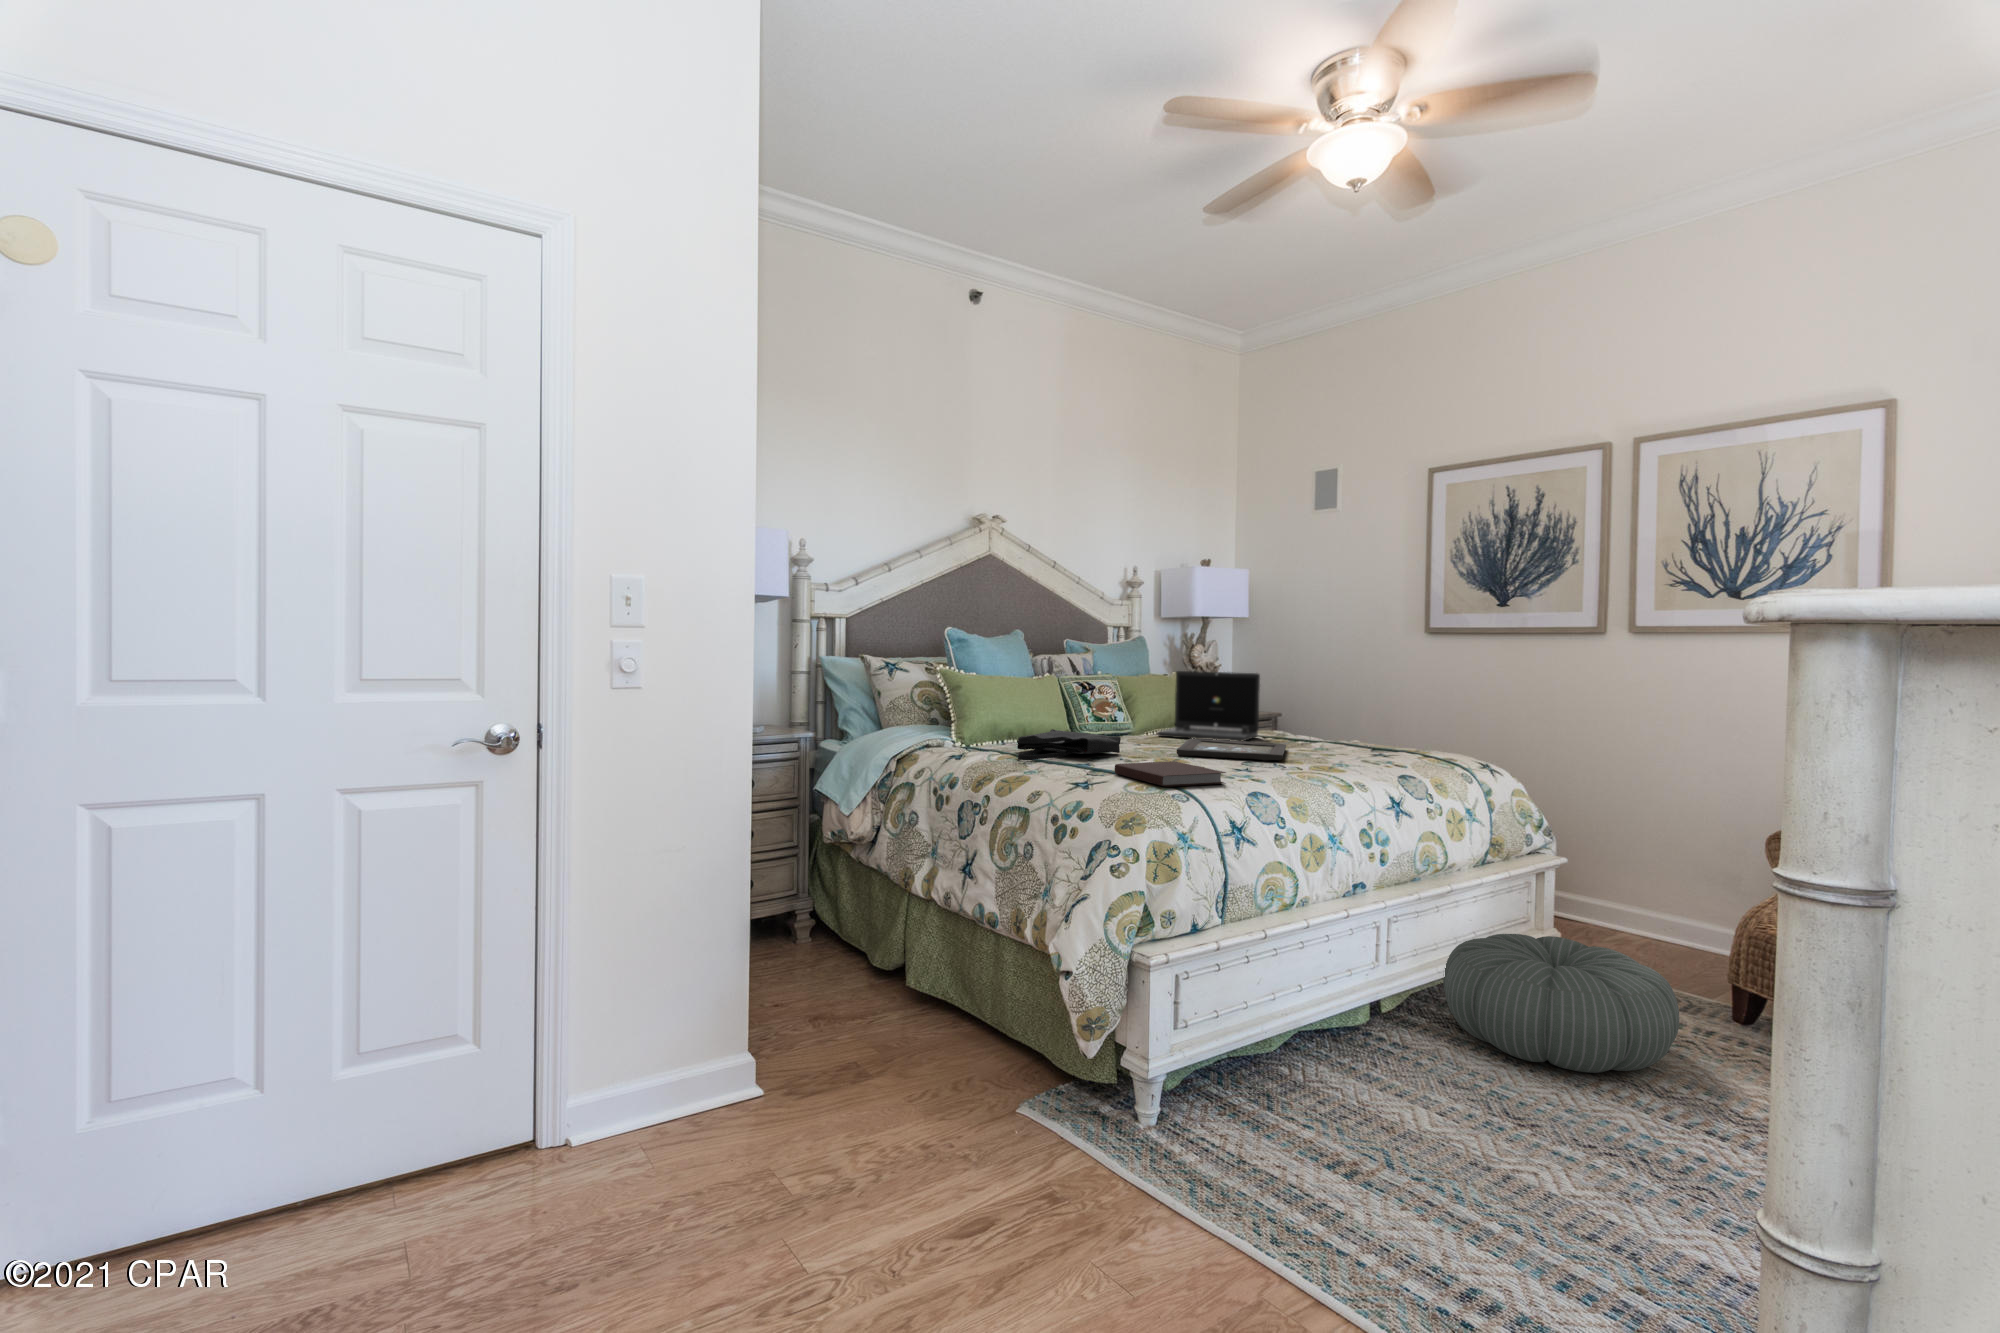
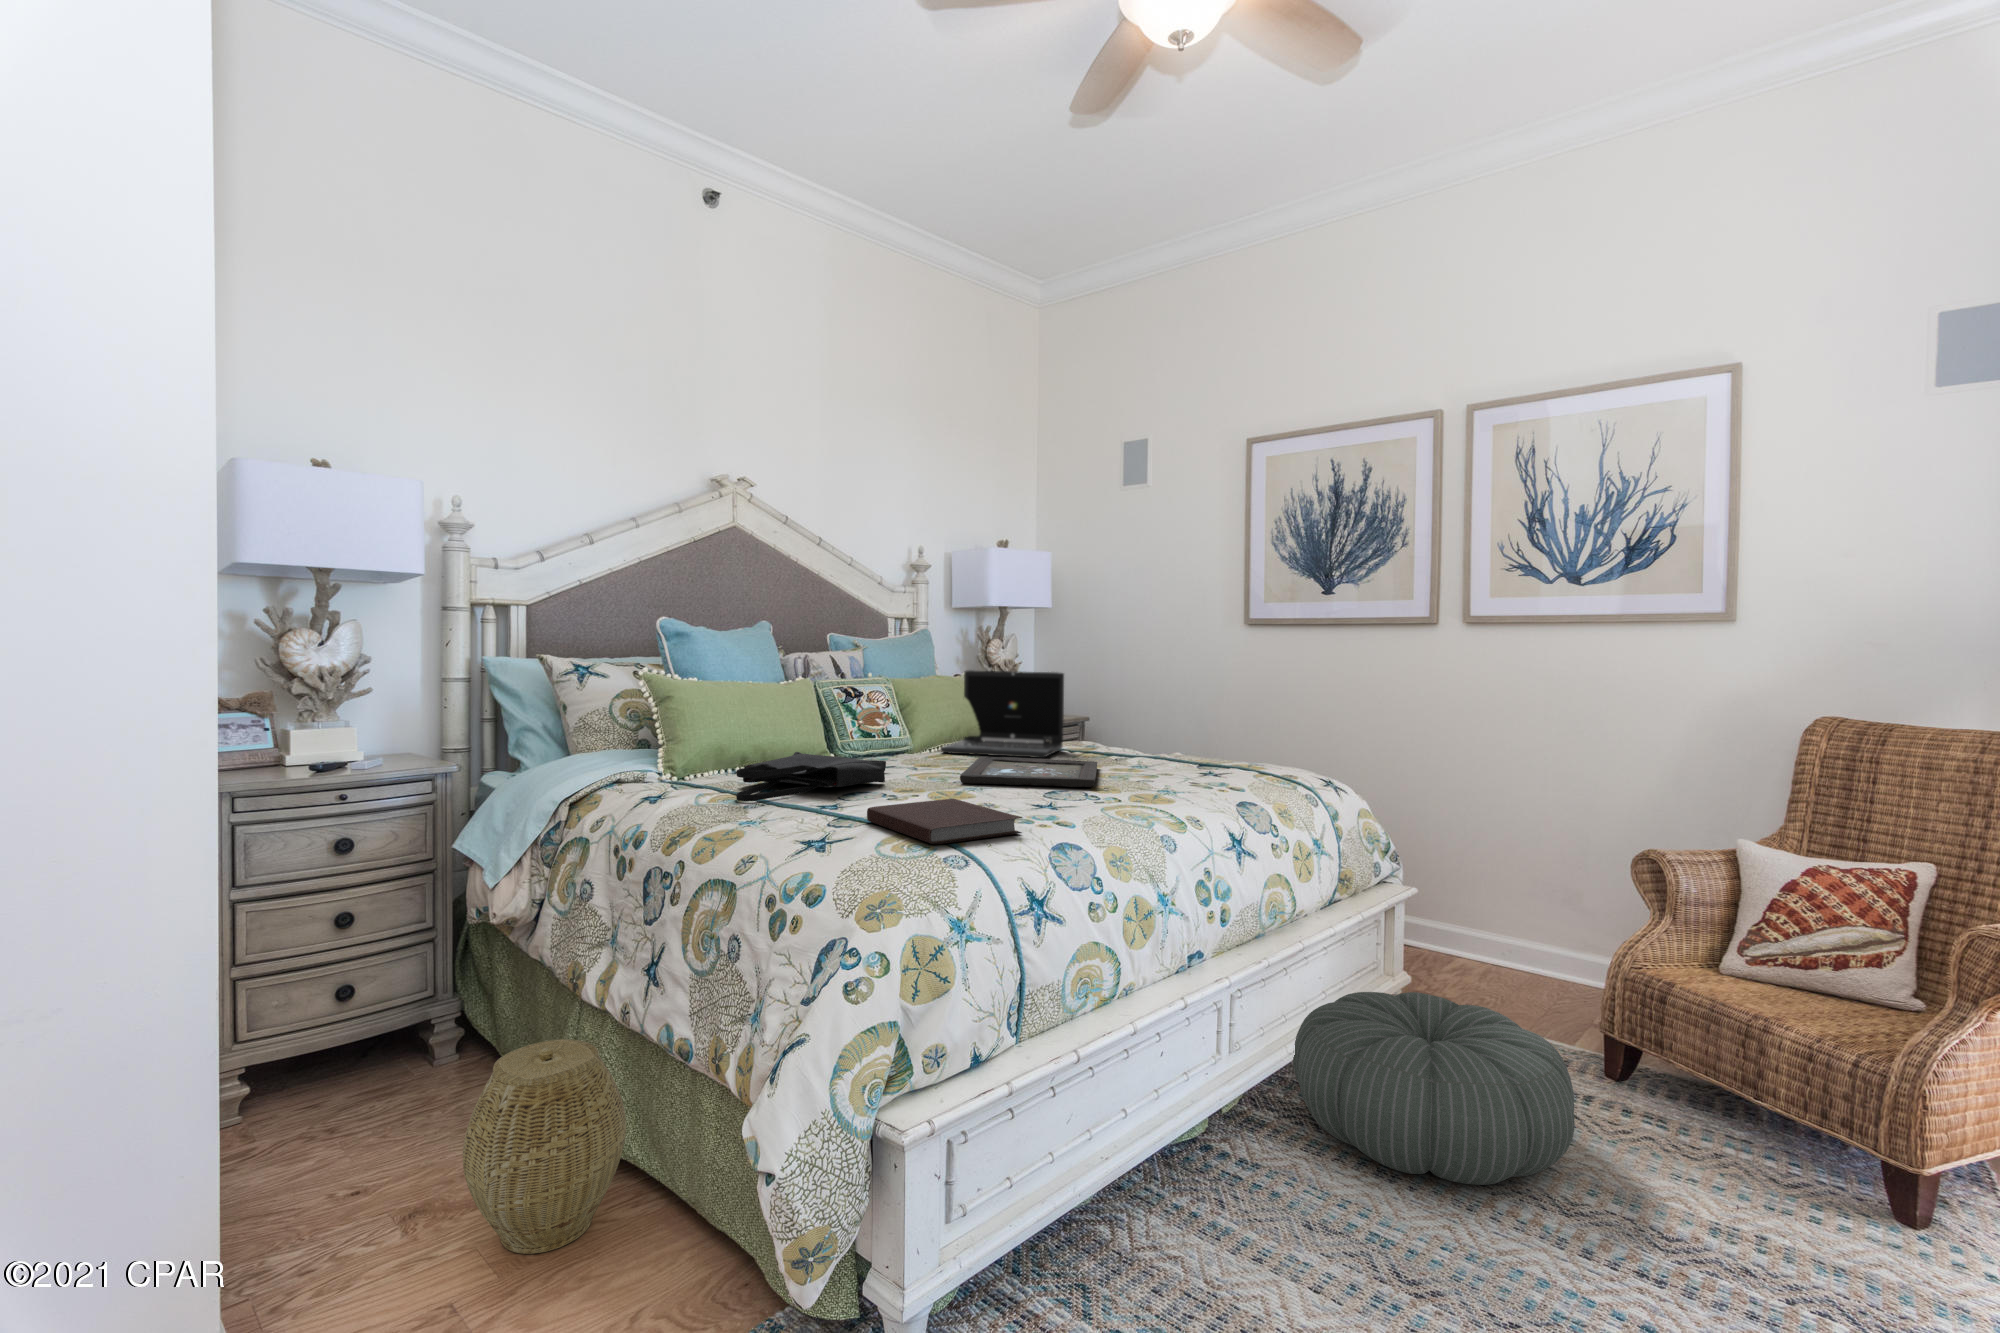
woven basket: none [853,913,951,1045] -> present [463,1039,626,1254]

